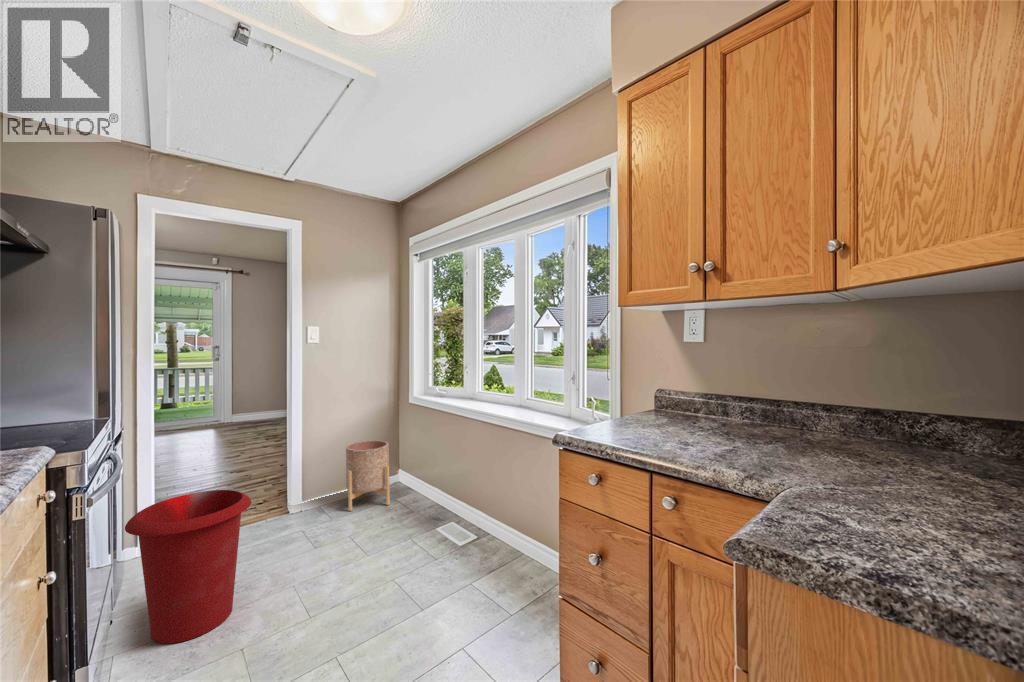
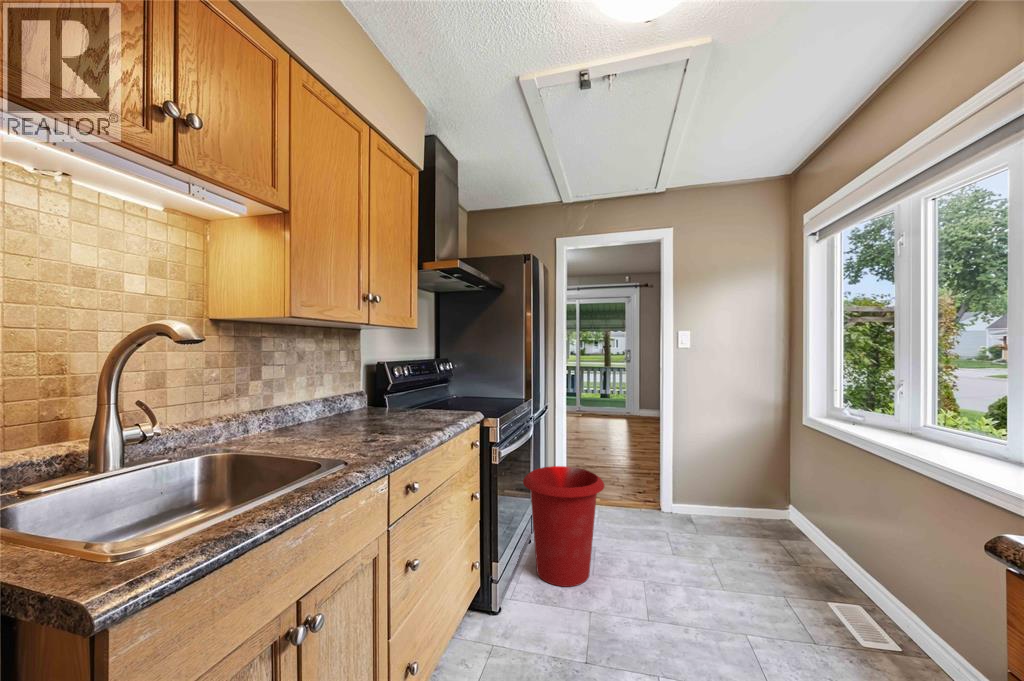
planter: present [346,441,390,511] -> none [716,458,770,543]

